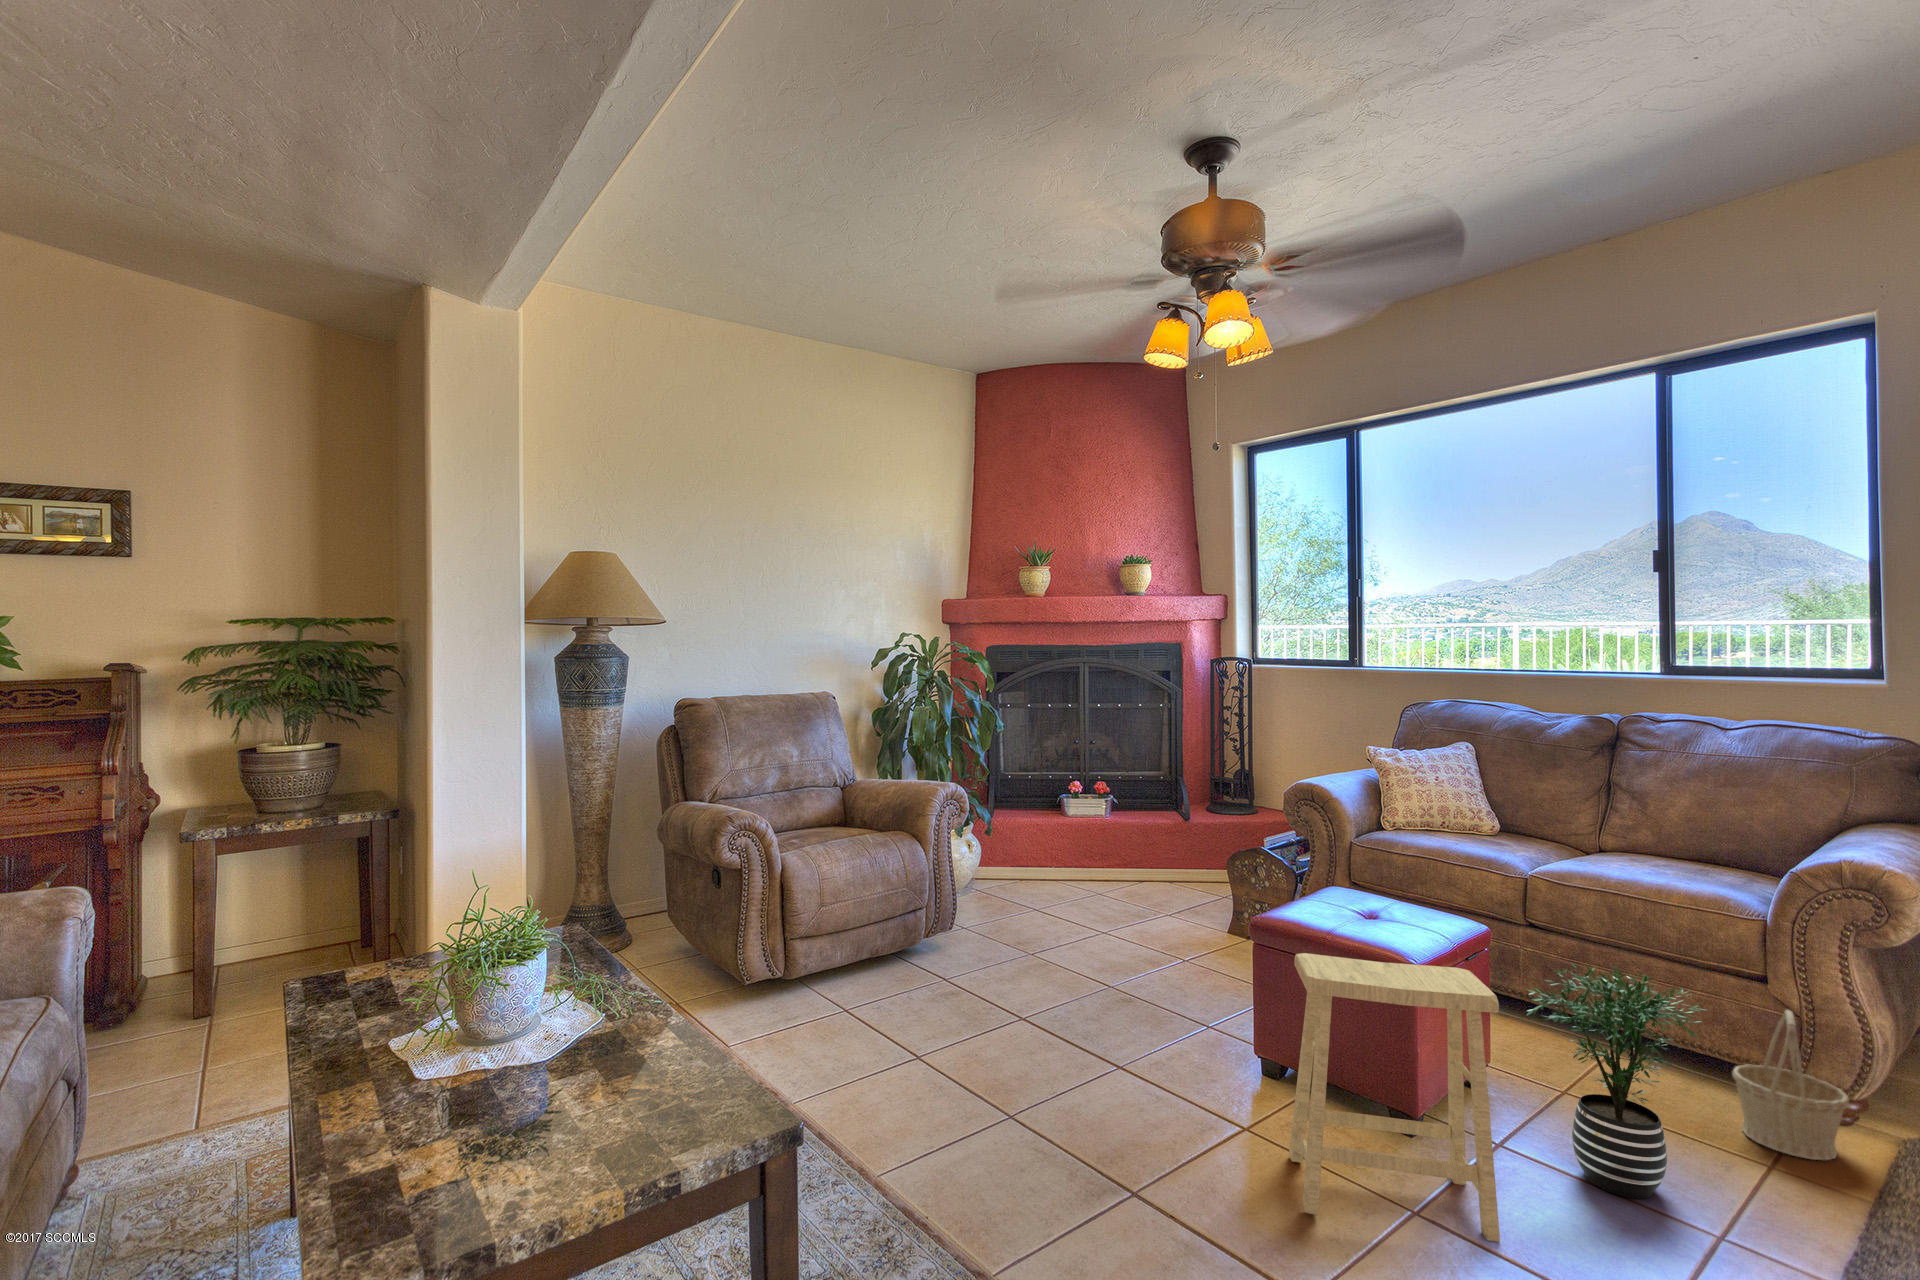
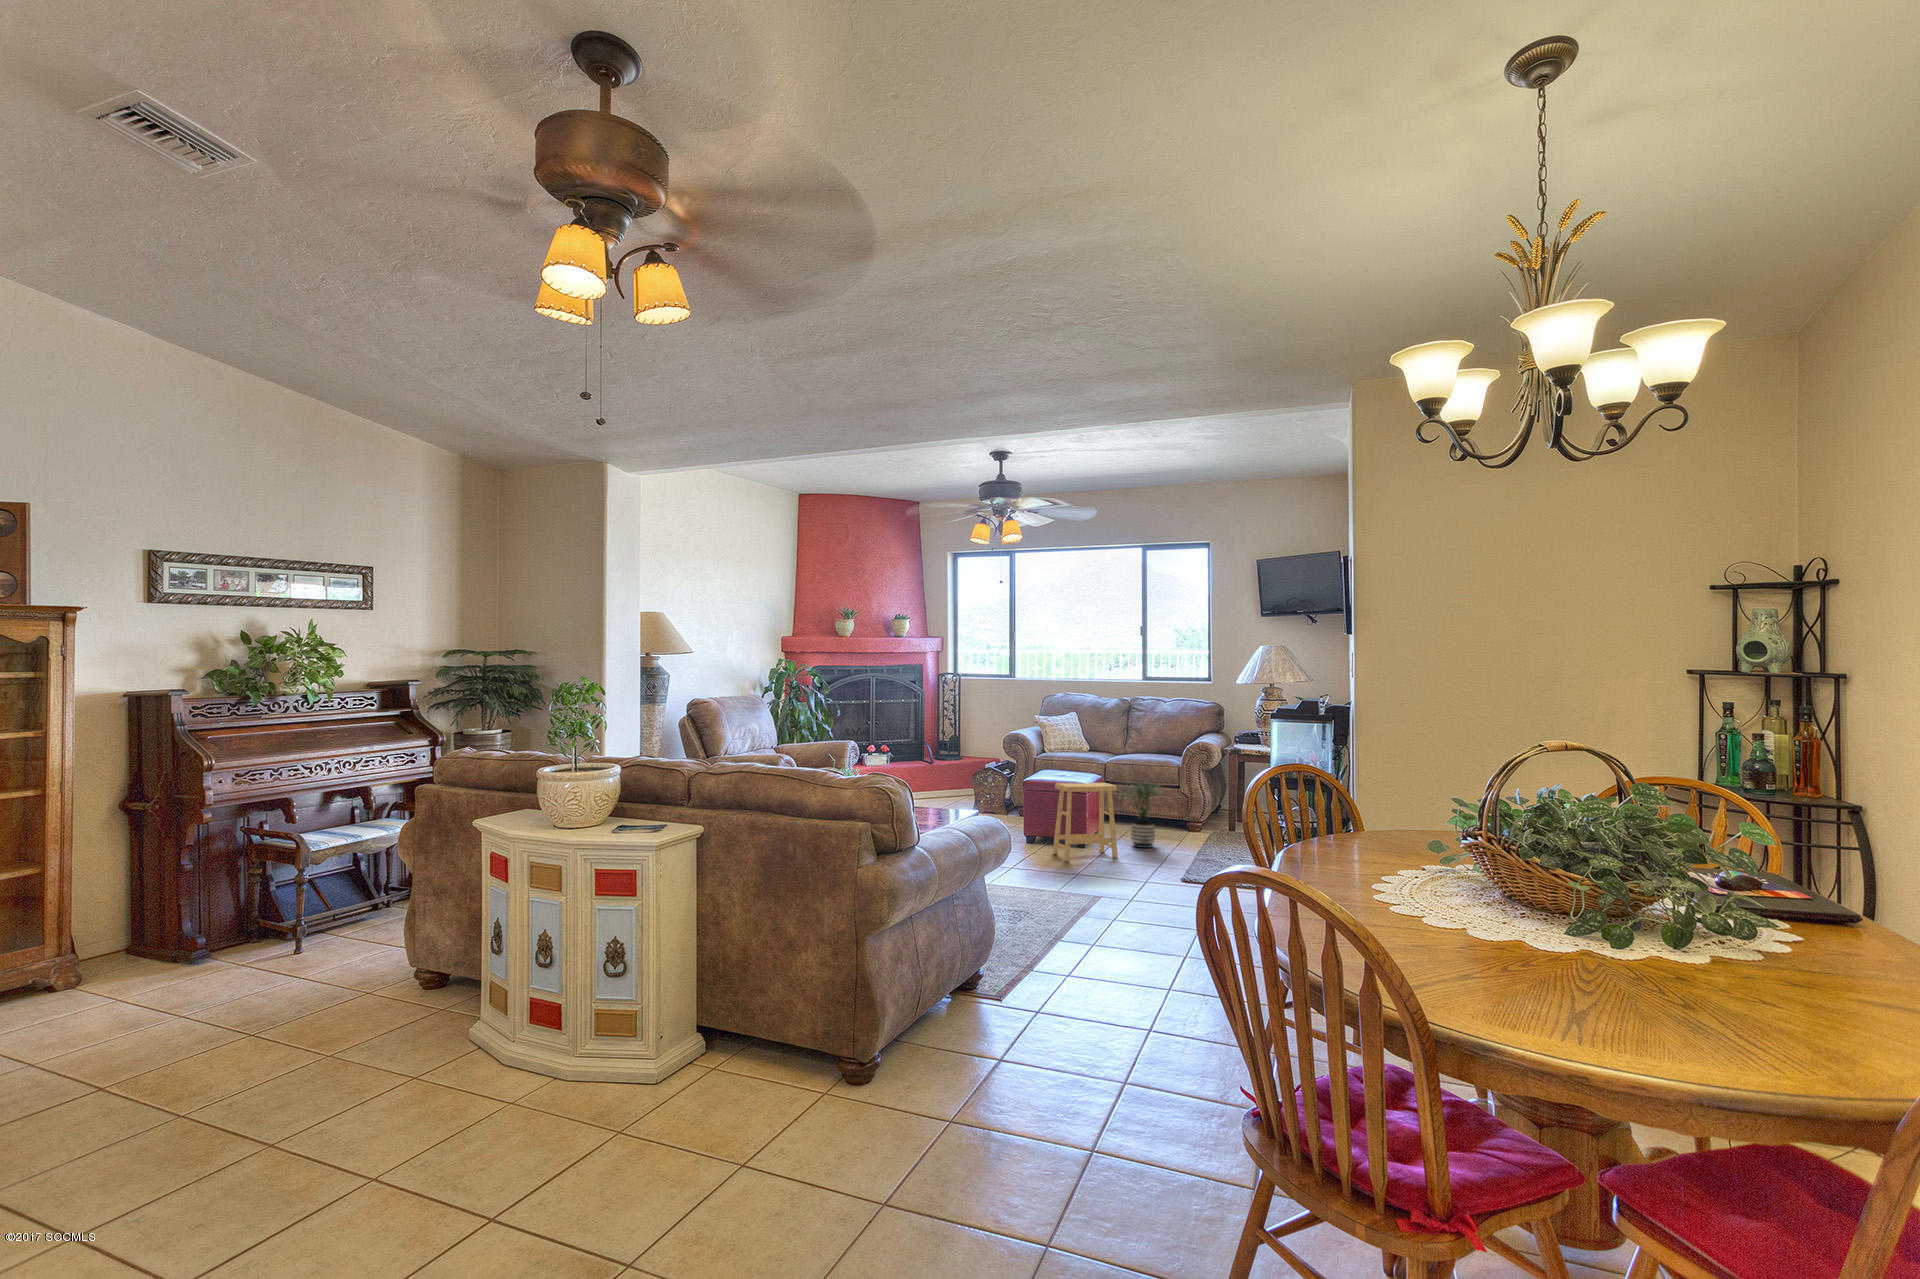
basket: present [1732,1010,1849,1160] -> none [1170,792,1199,836]

